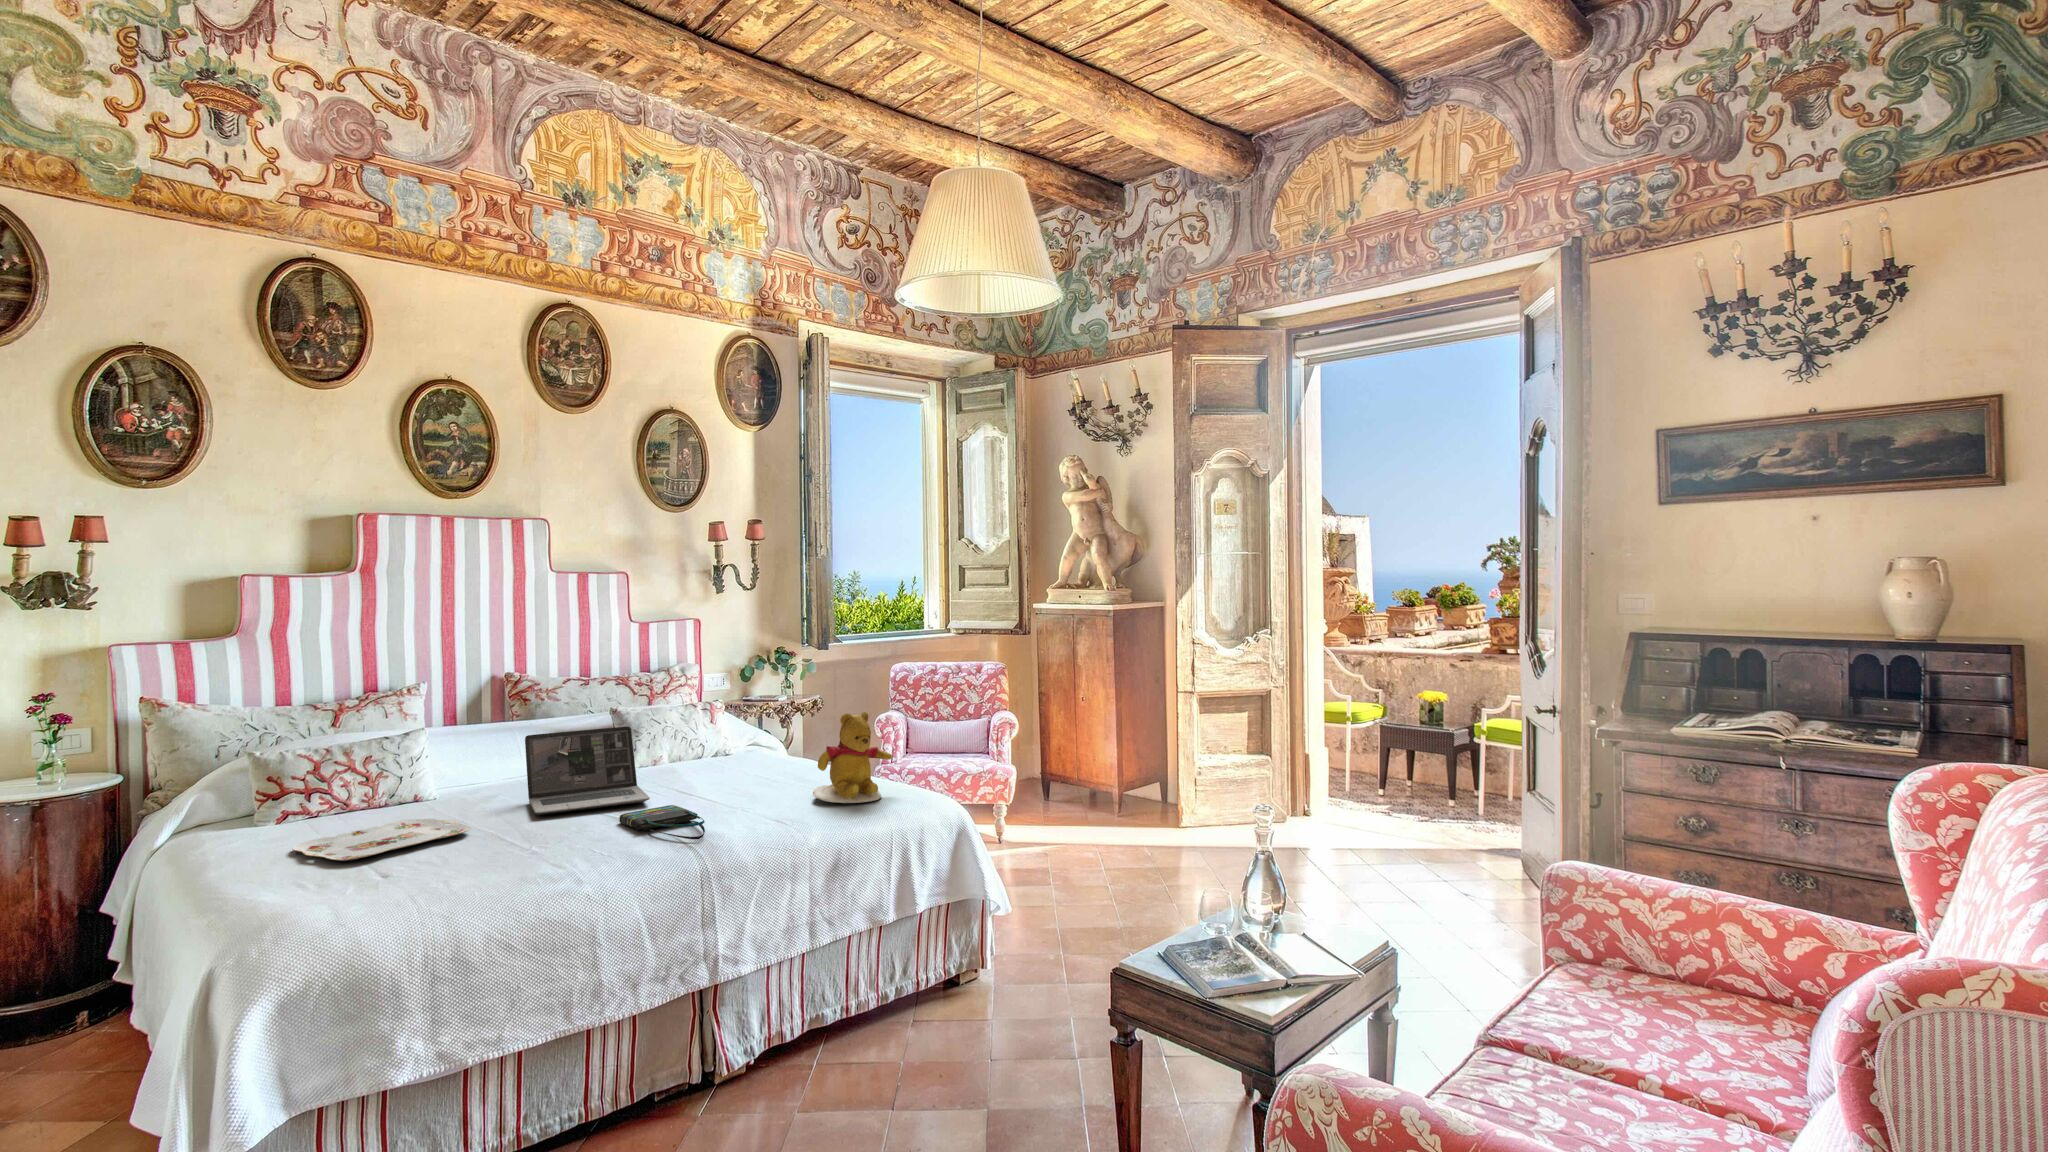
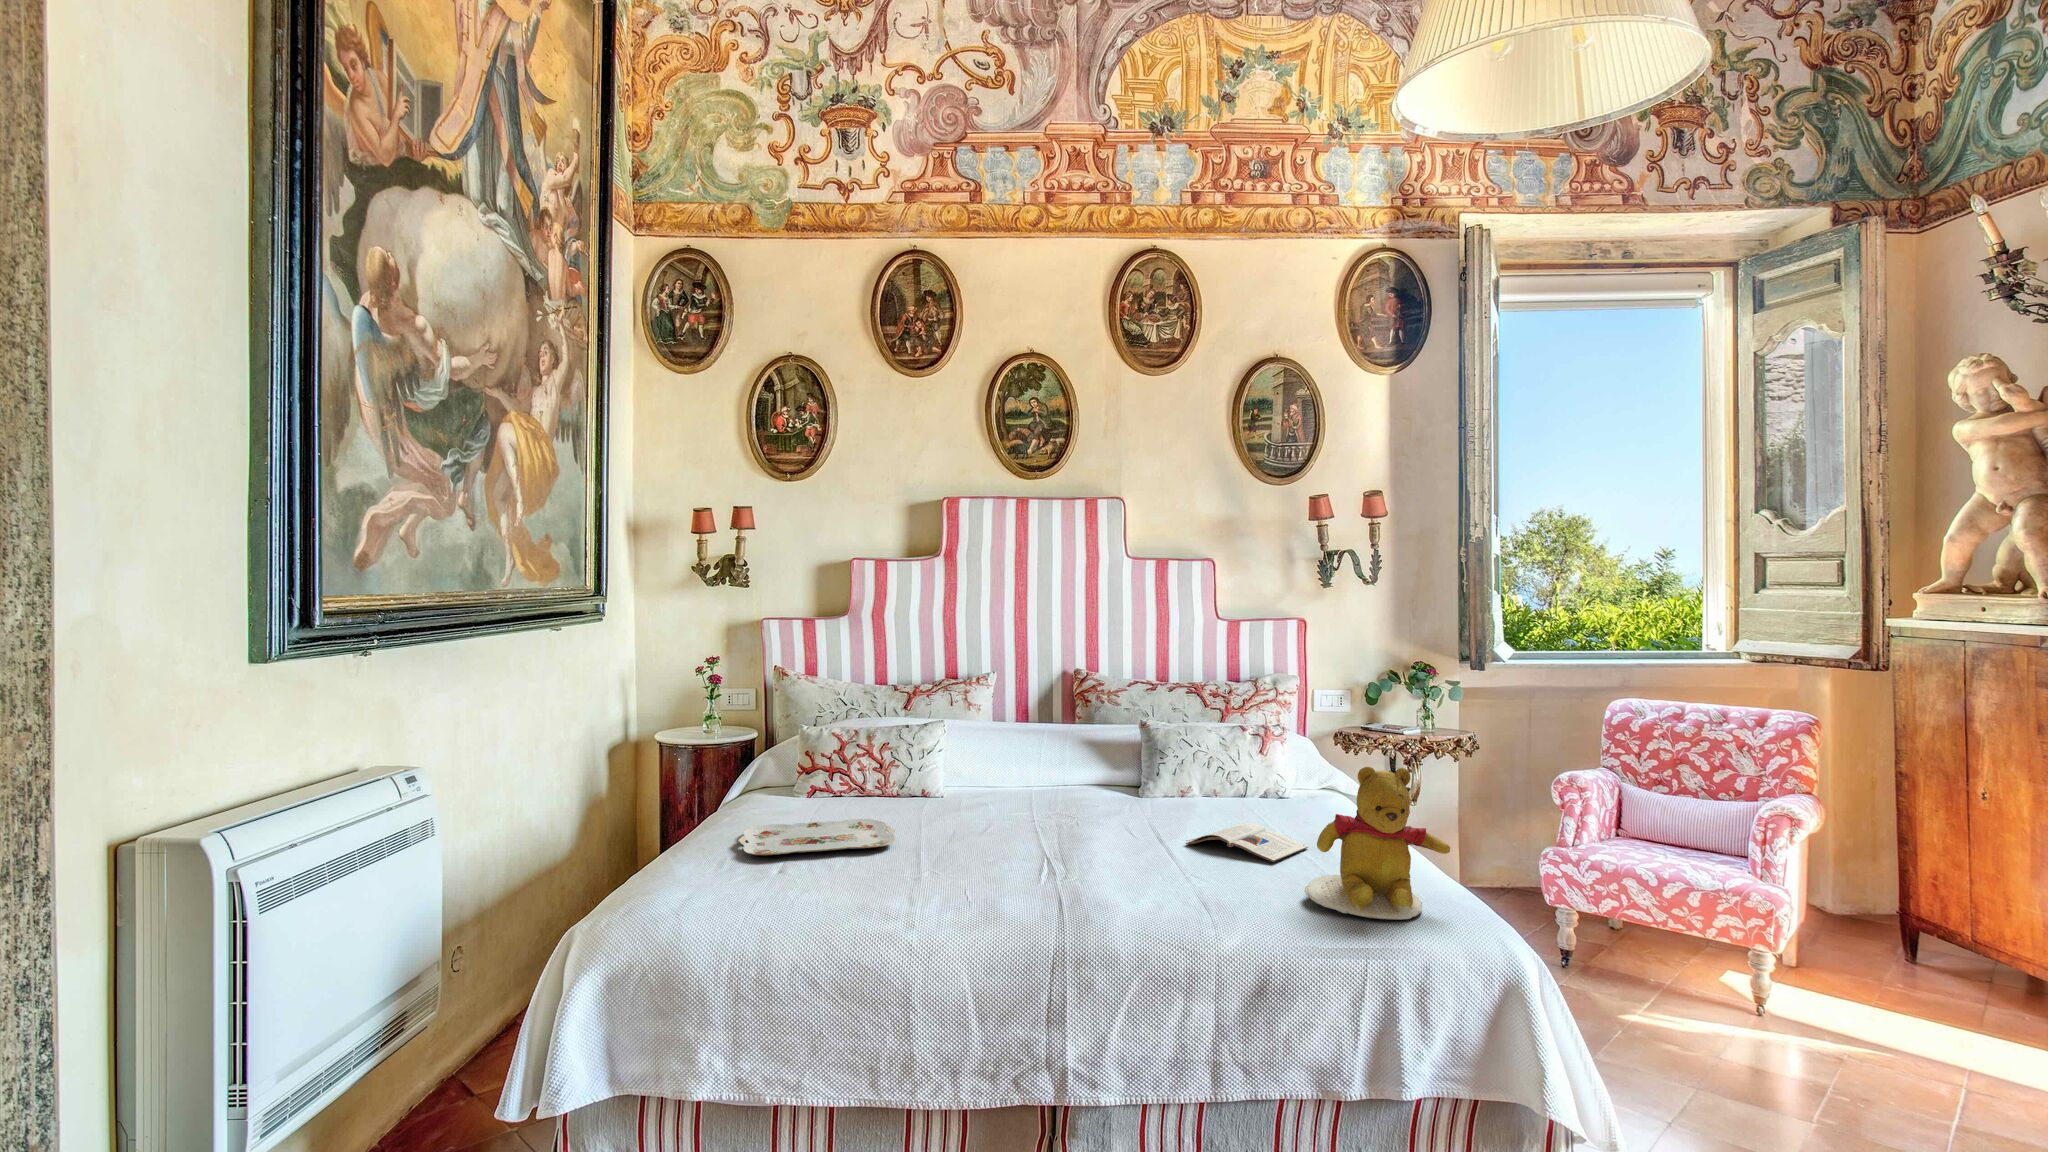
laptop: present [525,727,650,815] -> none [970,741,1120,848]
magazine: none [701,768,782,790] -> present [1186,823,1308,862]
tote bag: present [619,805,705,839] -> none [1029,860,1124,922]

